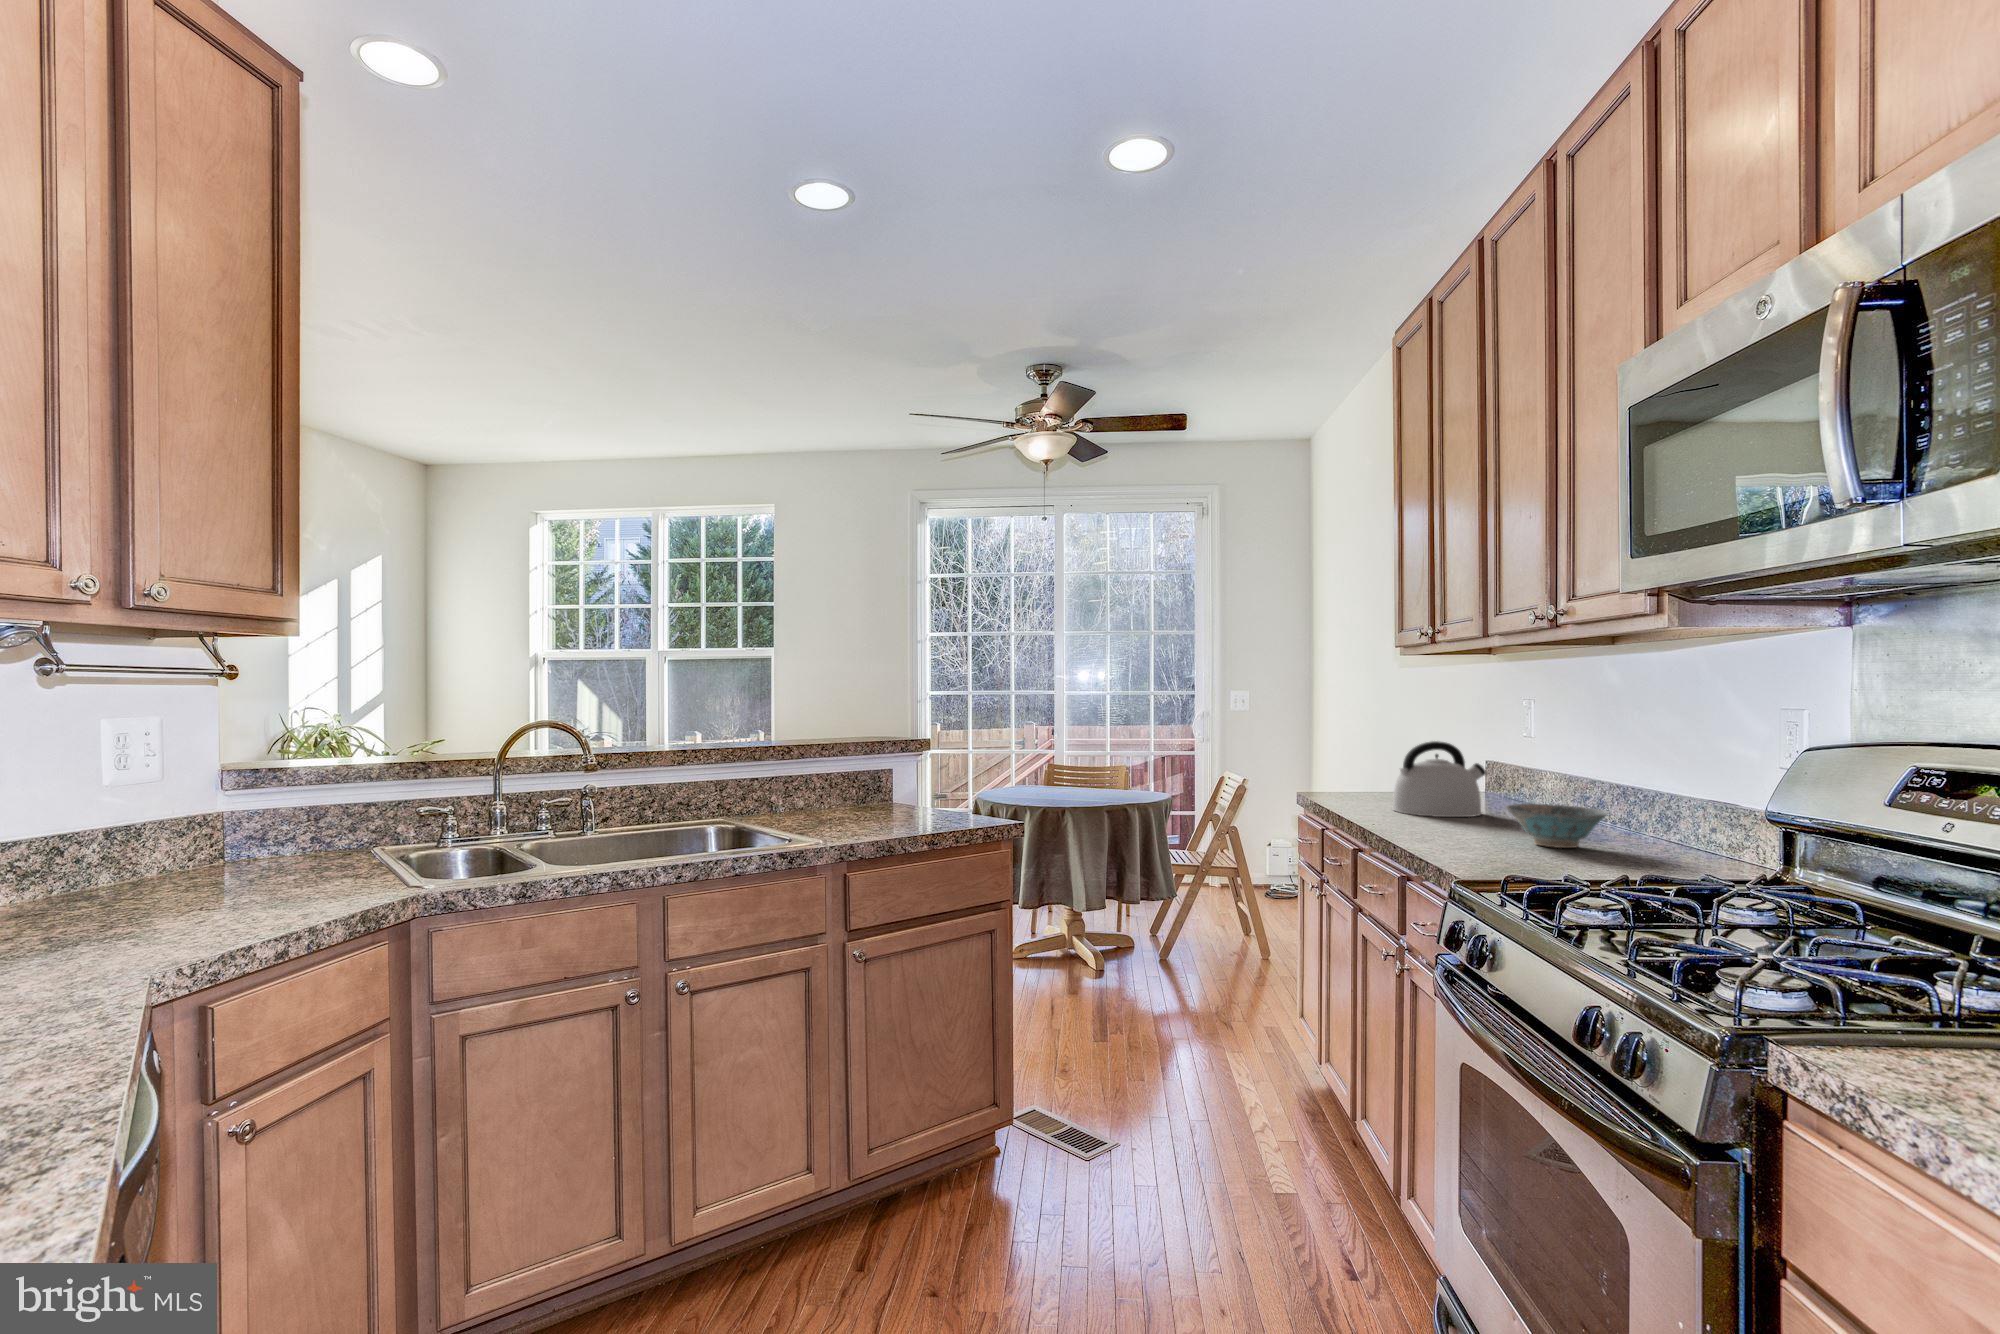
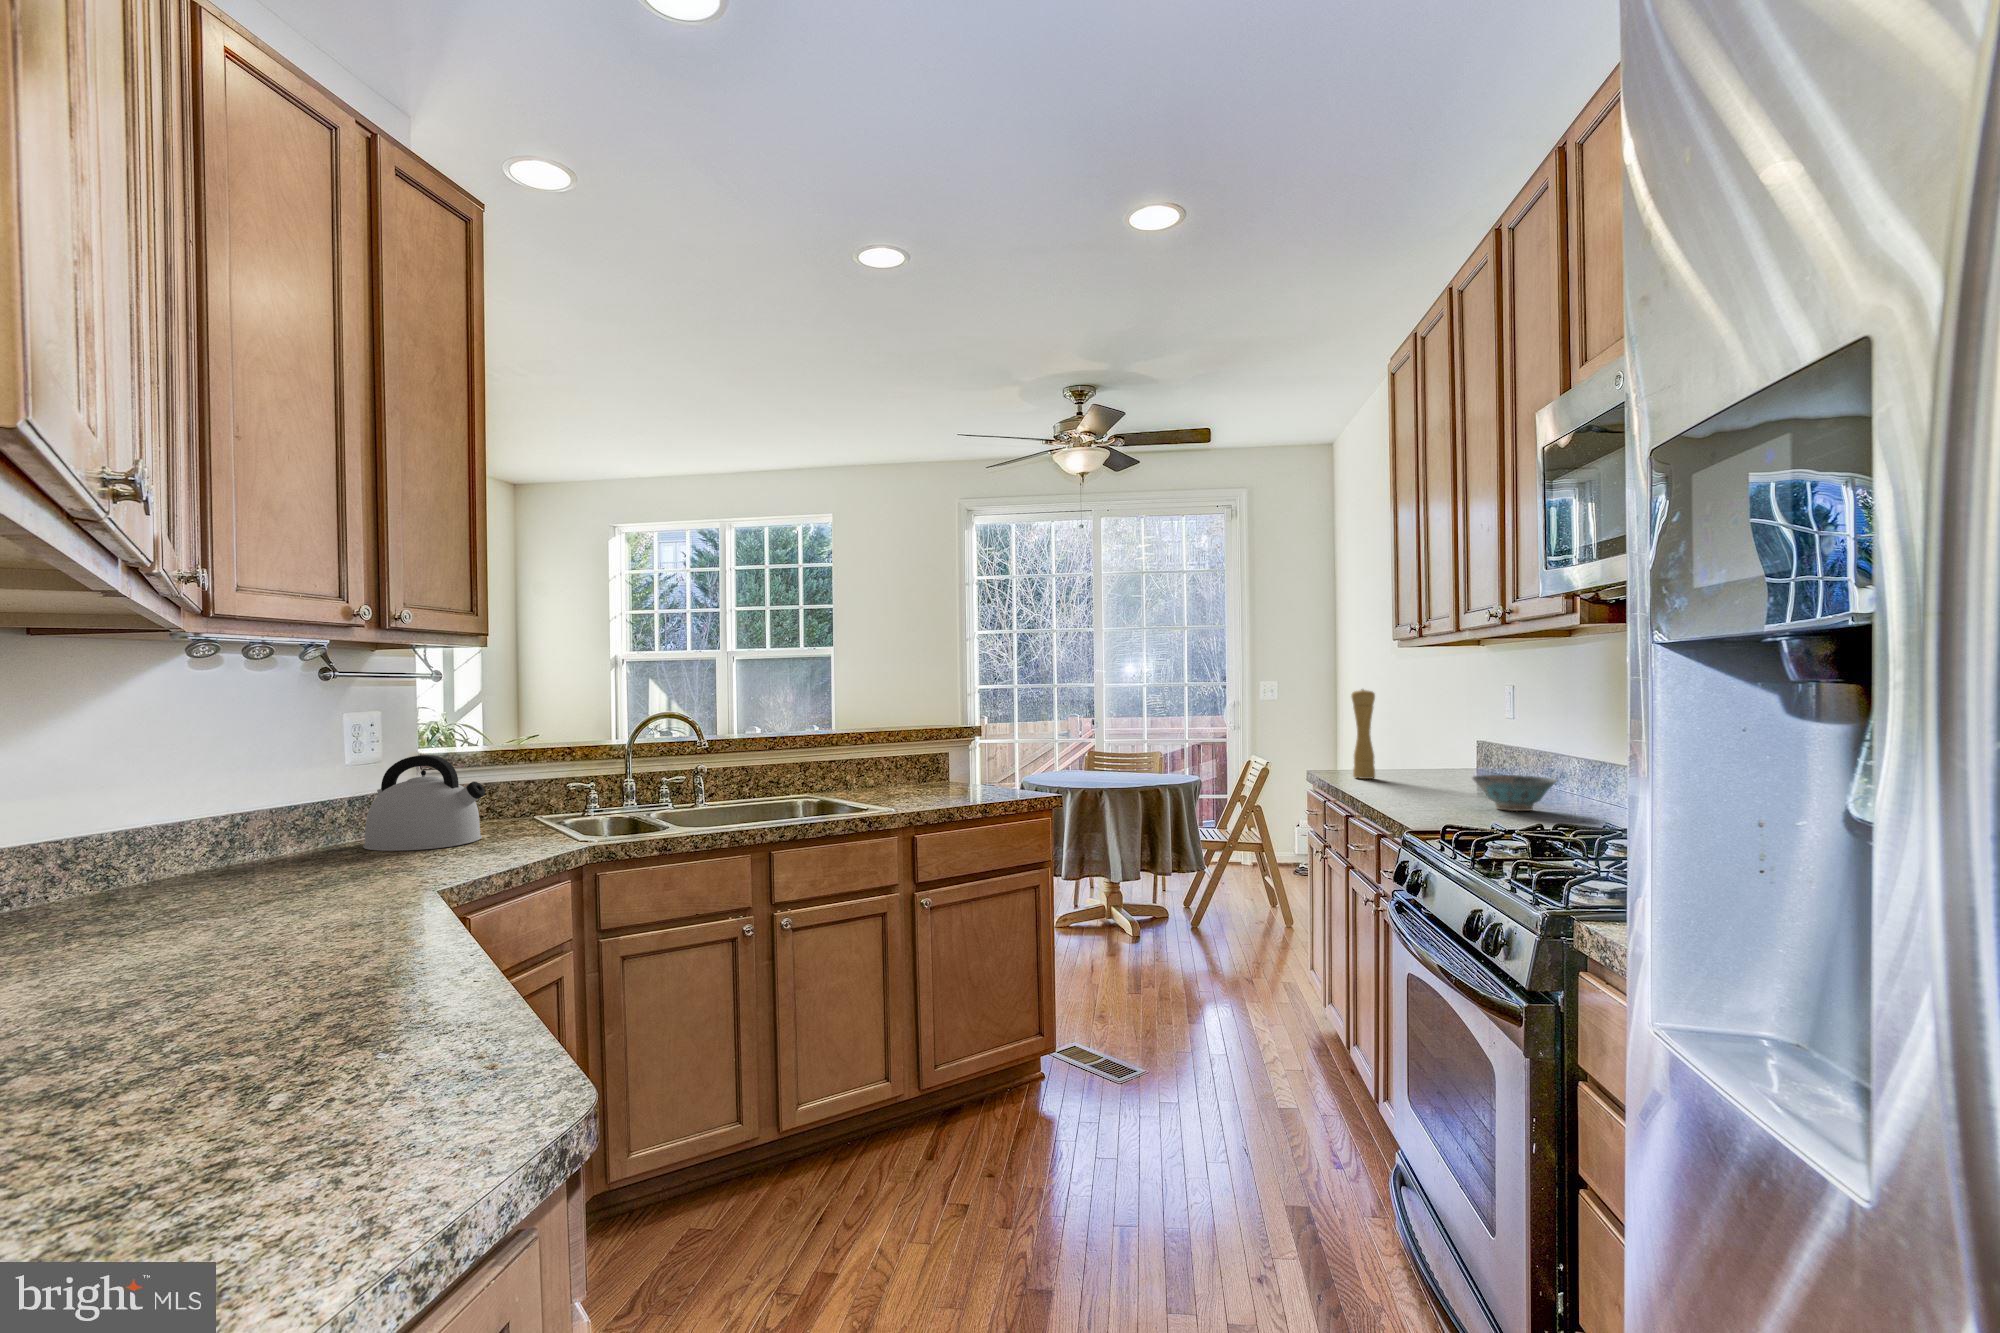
pepper mill: none [1348,701,1375,802] -> present [1351,689,1375,779]
kettle: present [1392,741,1486,817] -> present [363,755,485,851]

